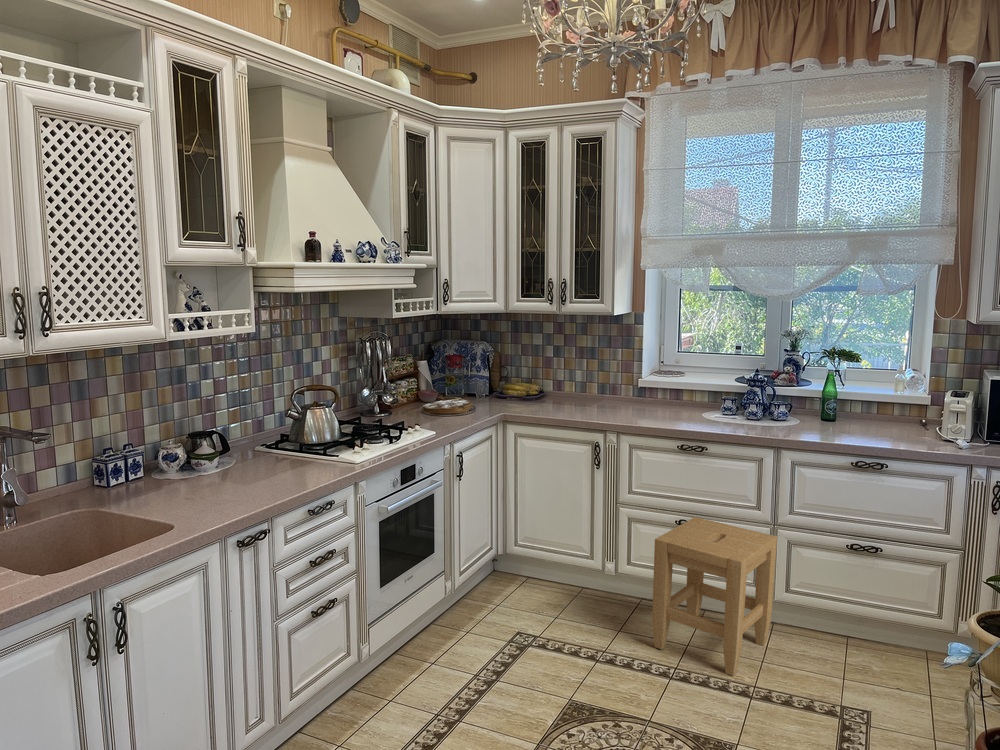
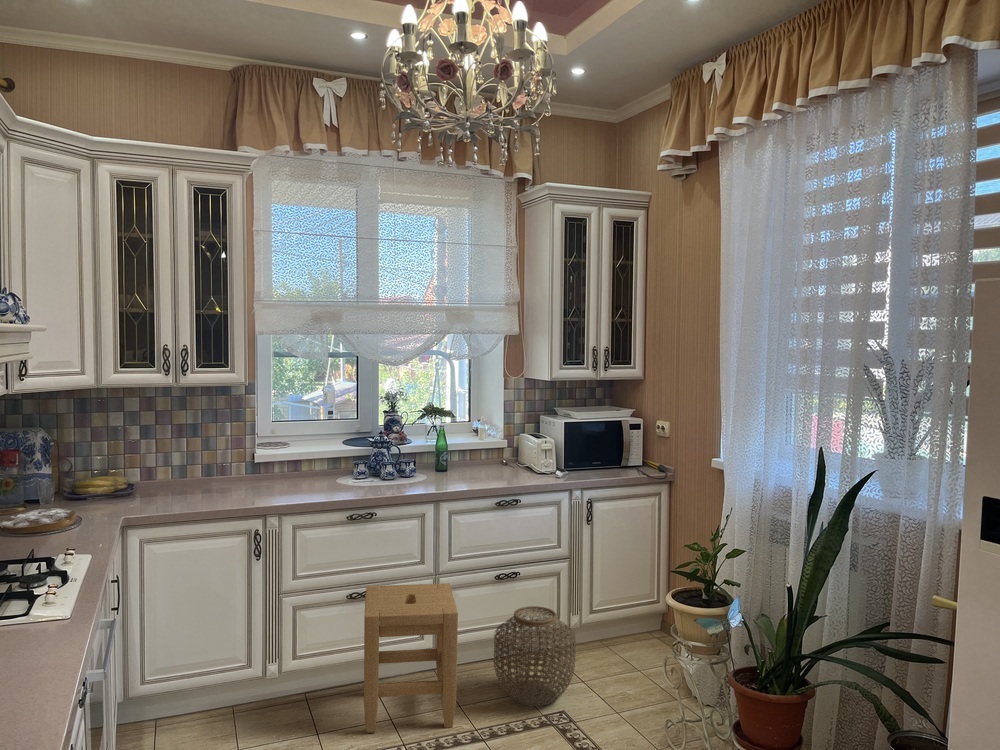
woven basket: none [803,585,911,703] -> present [494,606,575,706]

